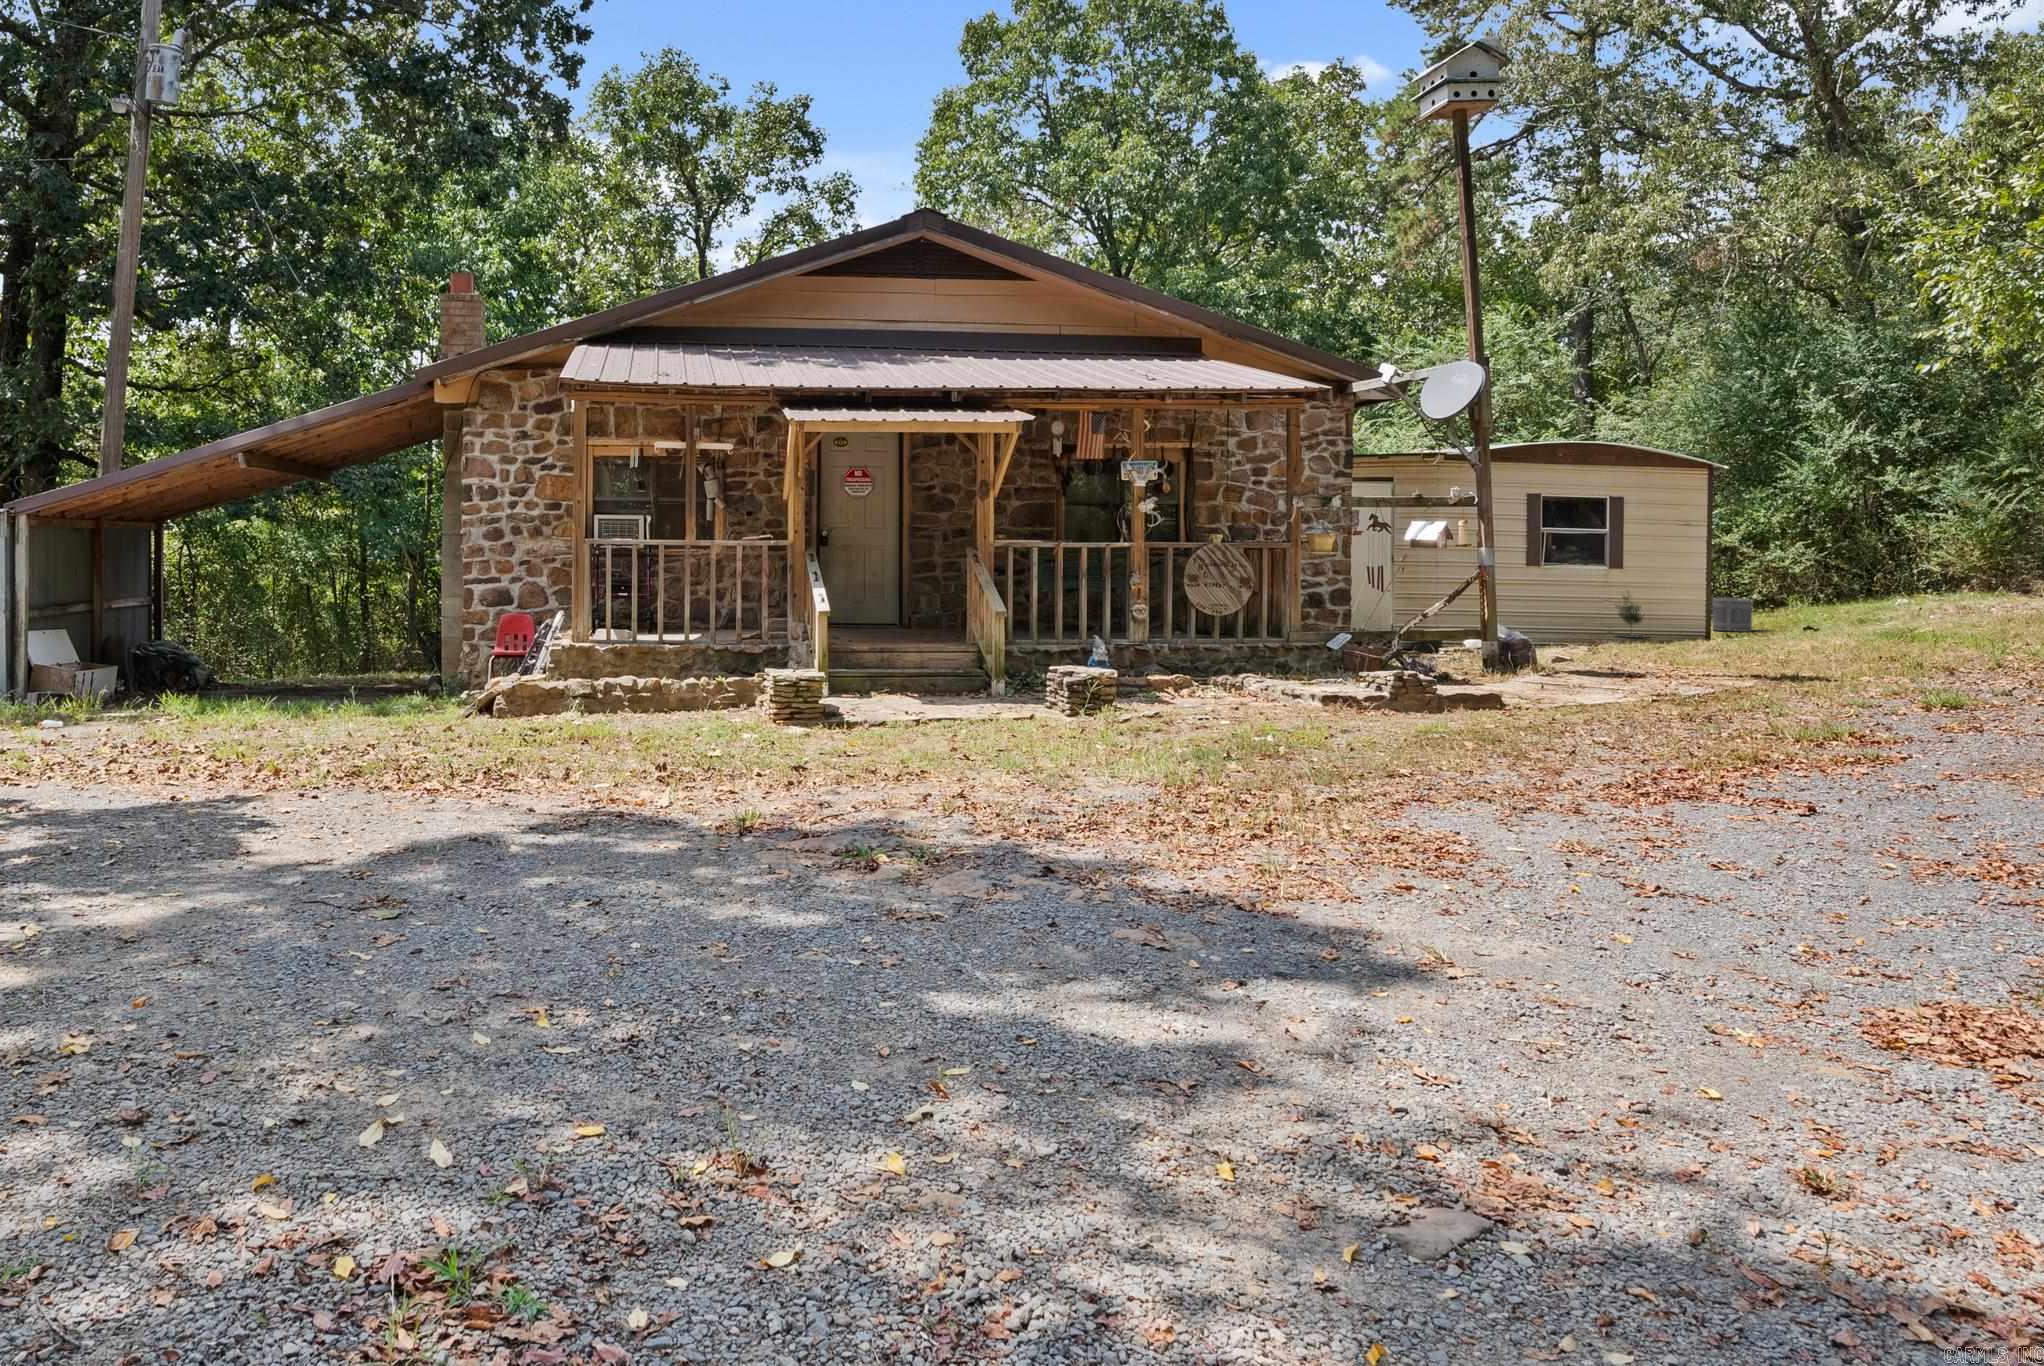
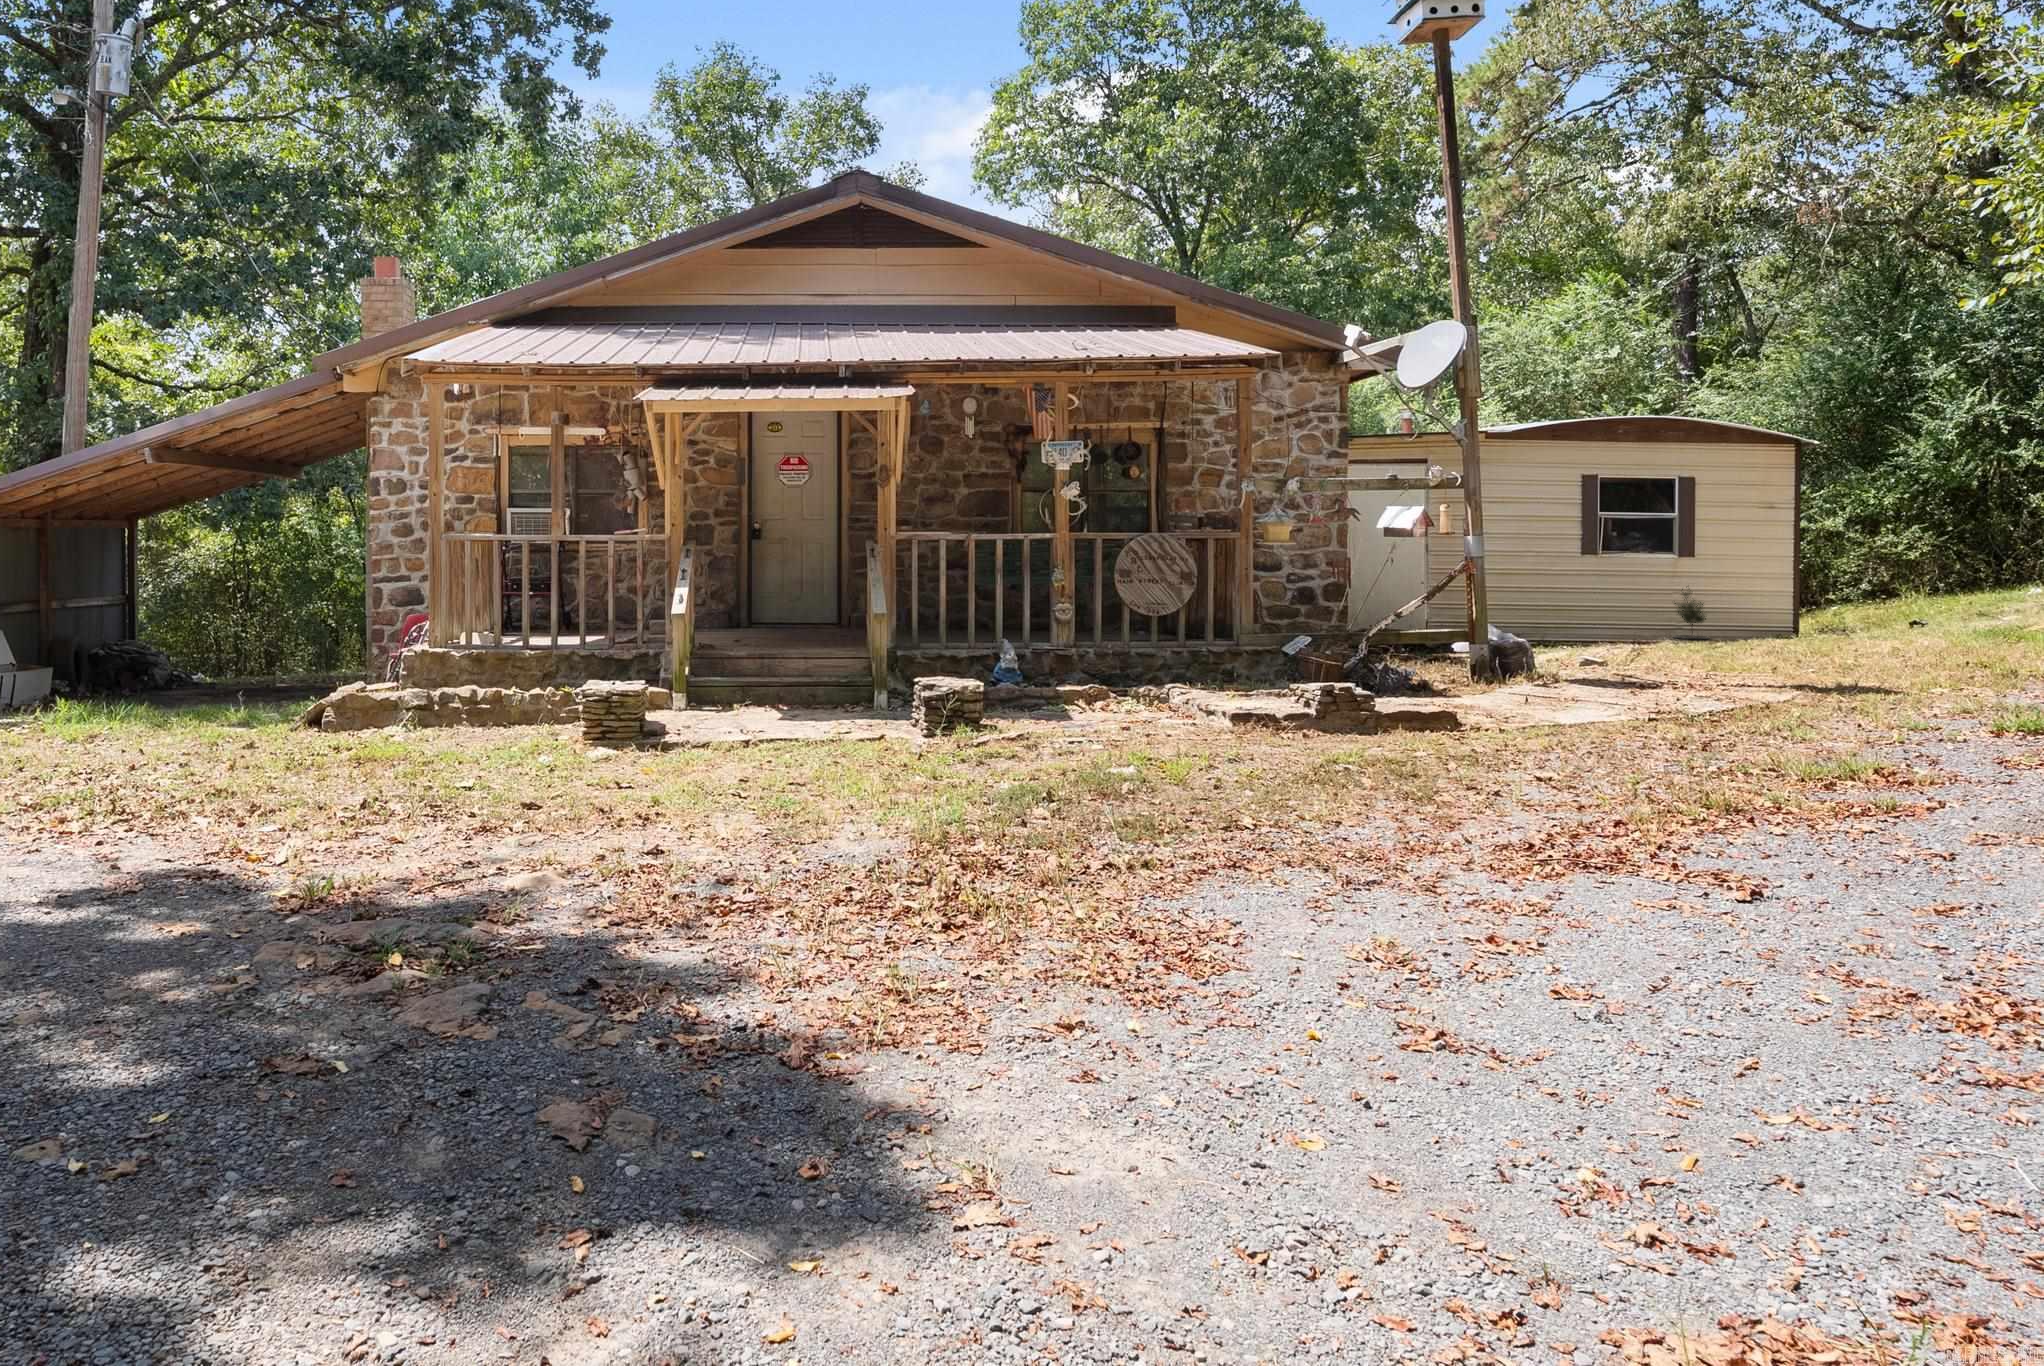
bucket: present [1712,598,1752,632] -> none [1793,594,1841,632]

